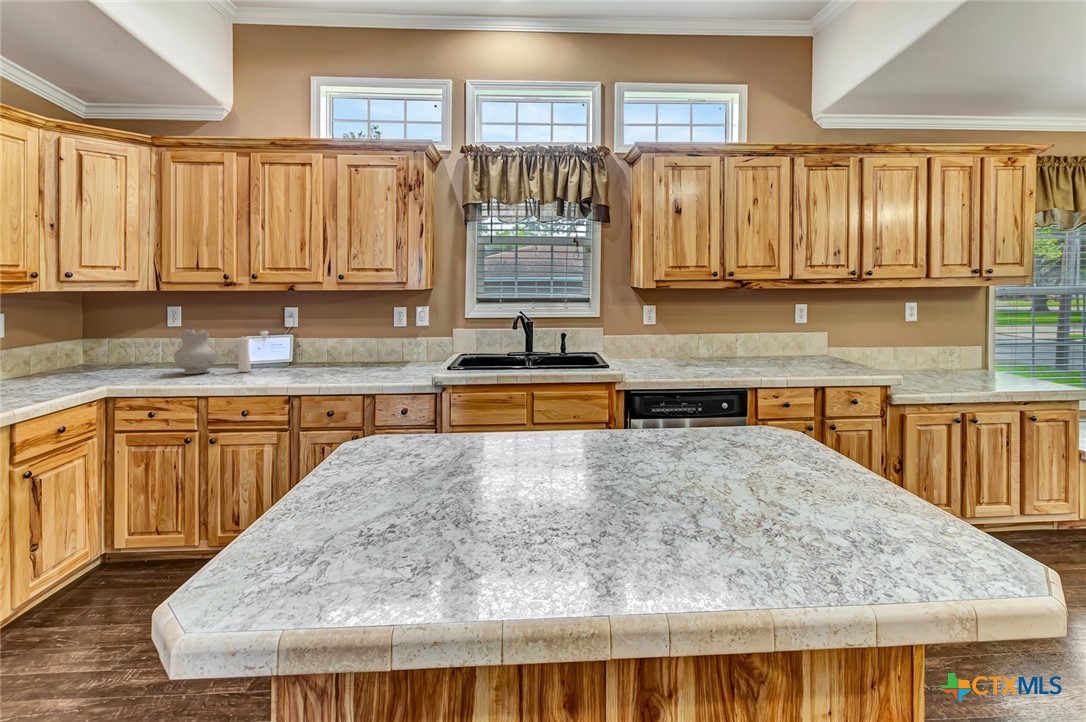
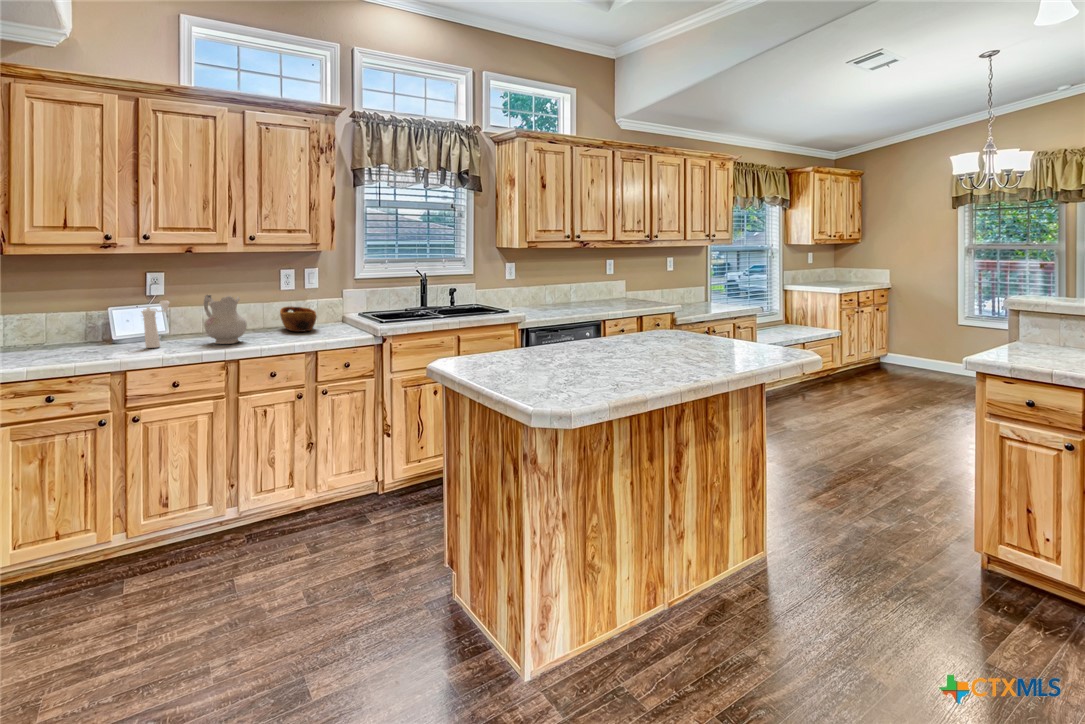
ceramic pitcher: present [174,328,216,374] -> present [204,295,247,344]
wooden bowl: none [370,341,408,367] -> present [280,307,317,332]

